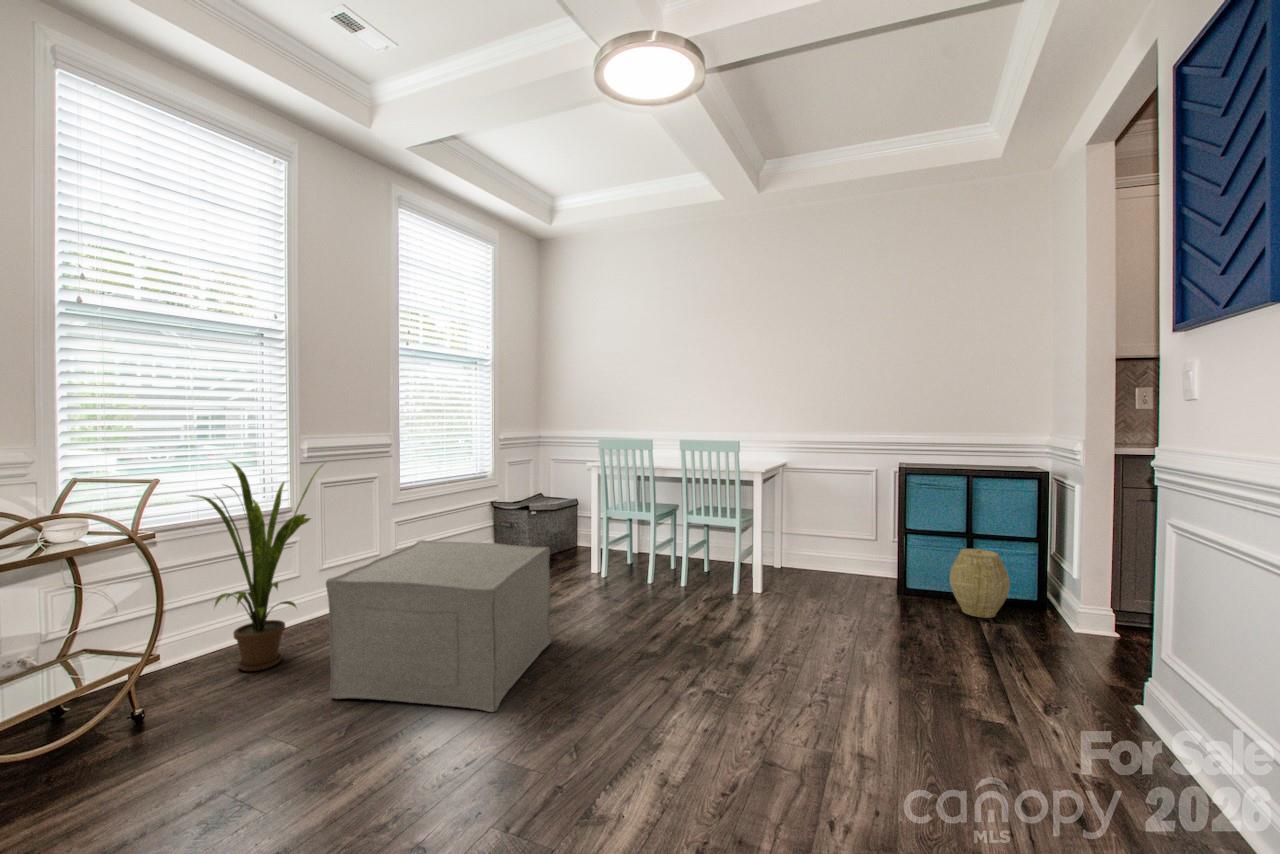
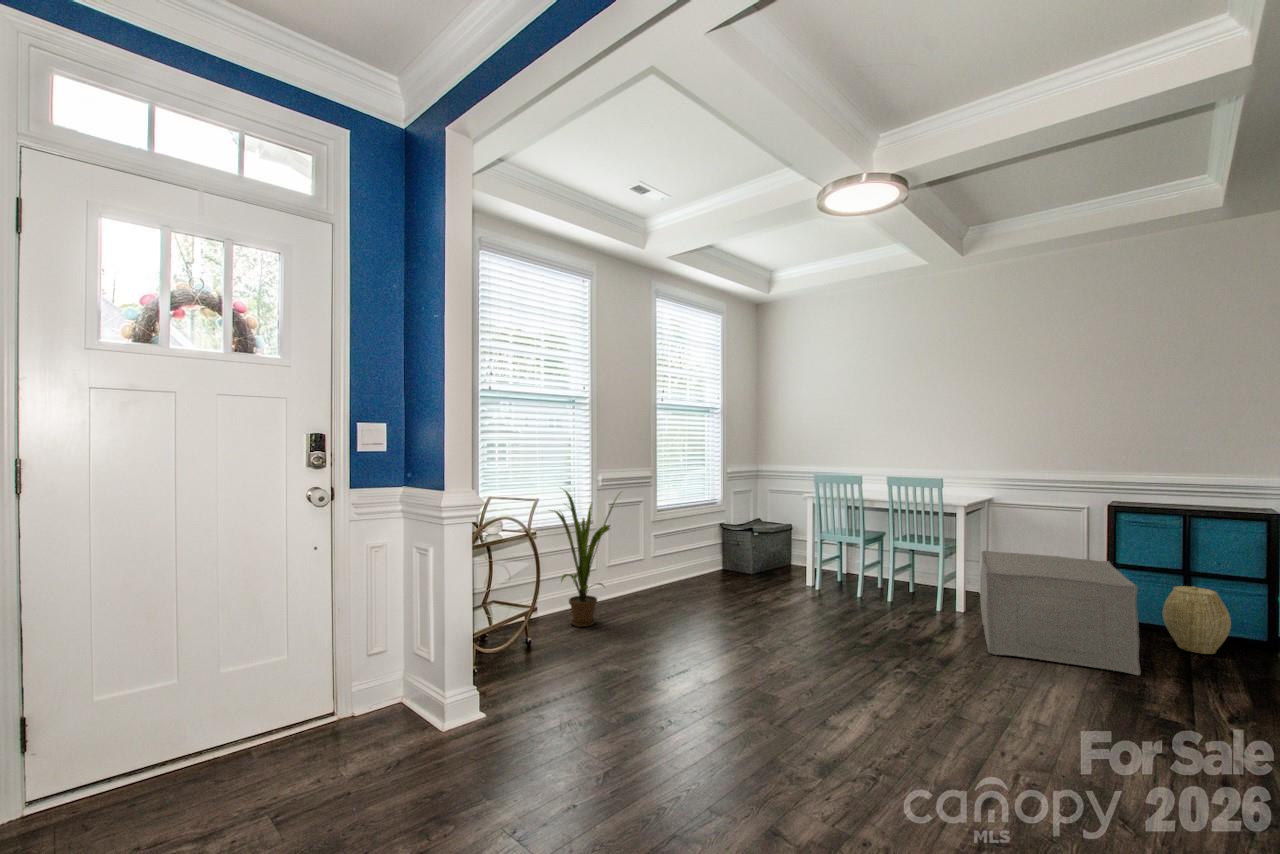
ottoman: present [326,540,551,712] -> present [980,551,1141,675]

